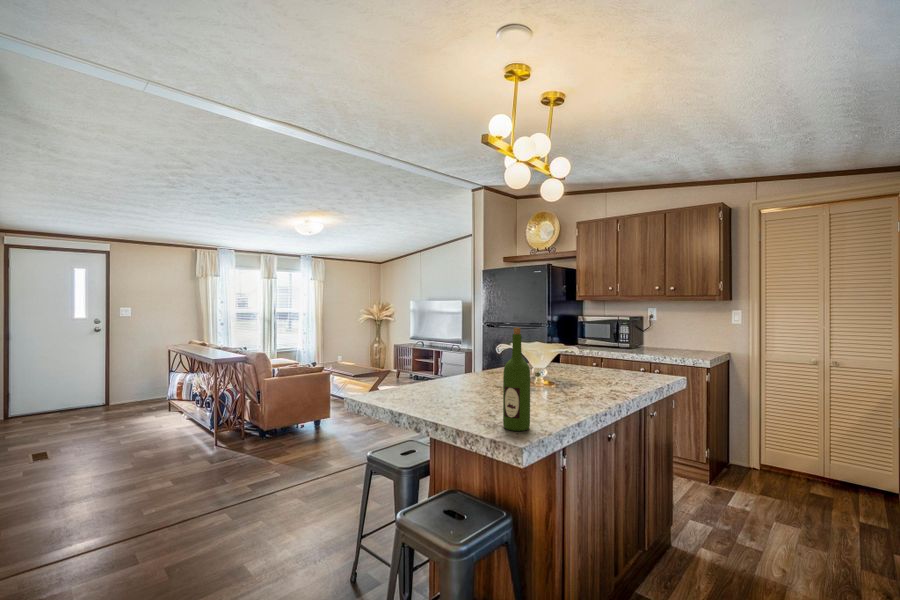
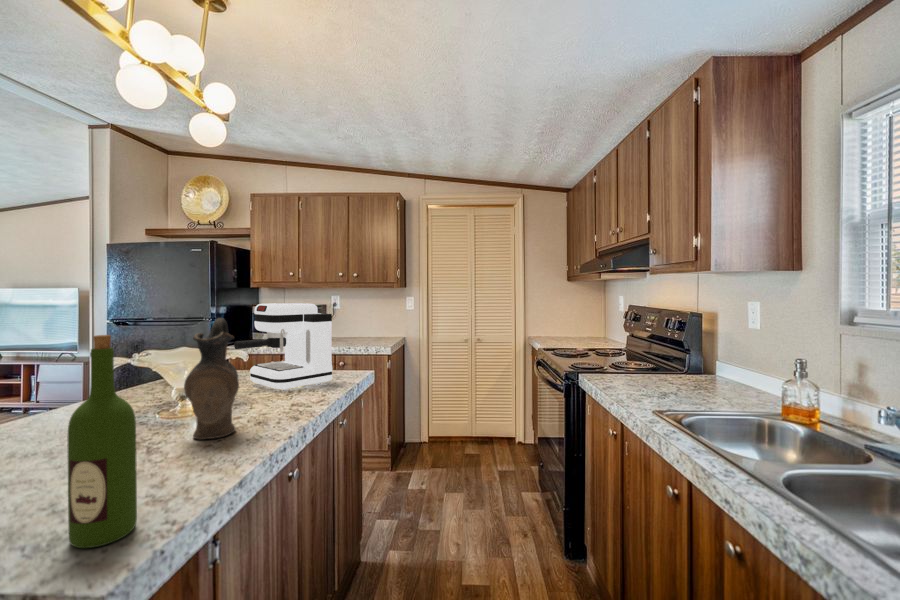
coffee maker: none [569,314,644,381] -> present [234,303,332,391]
ceramic pitcher: none [543,322,575,400] -> present [184,318,239,439]

